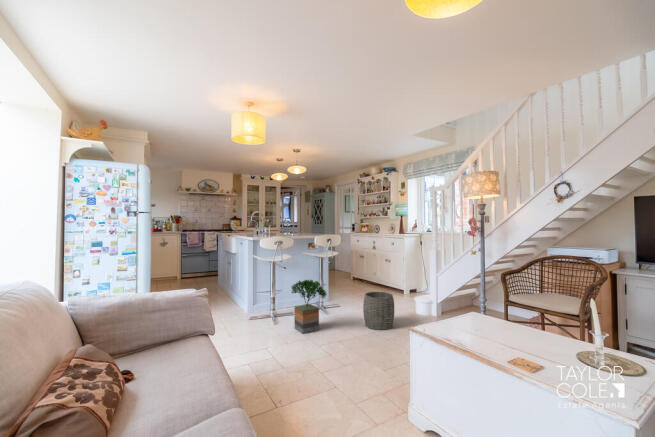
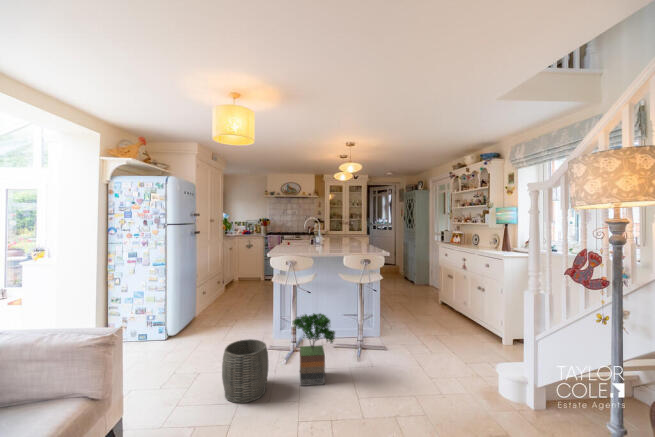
woven basket: present [363,292,394,330] -> present [222,339,268,403]

